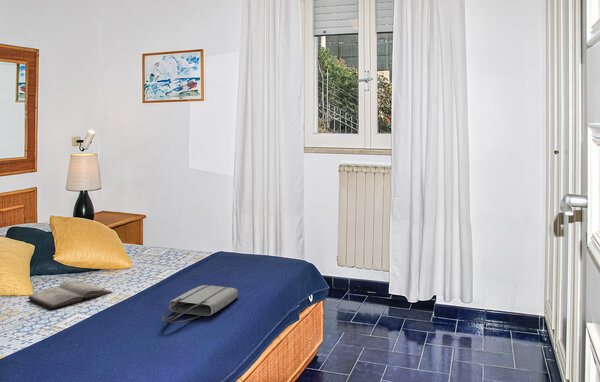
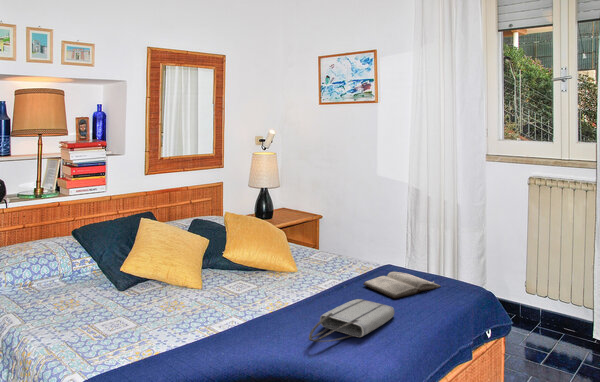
diary: present [28,282,112,309] -> present [363,272,441,298]

